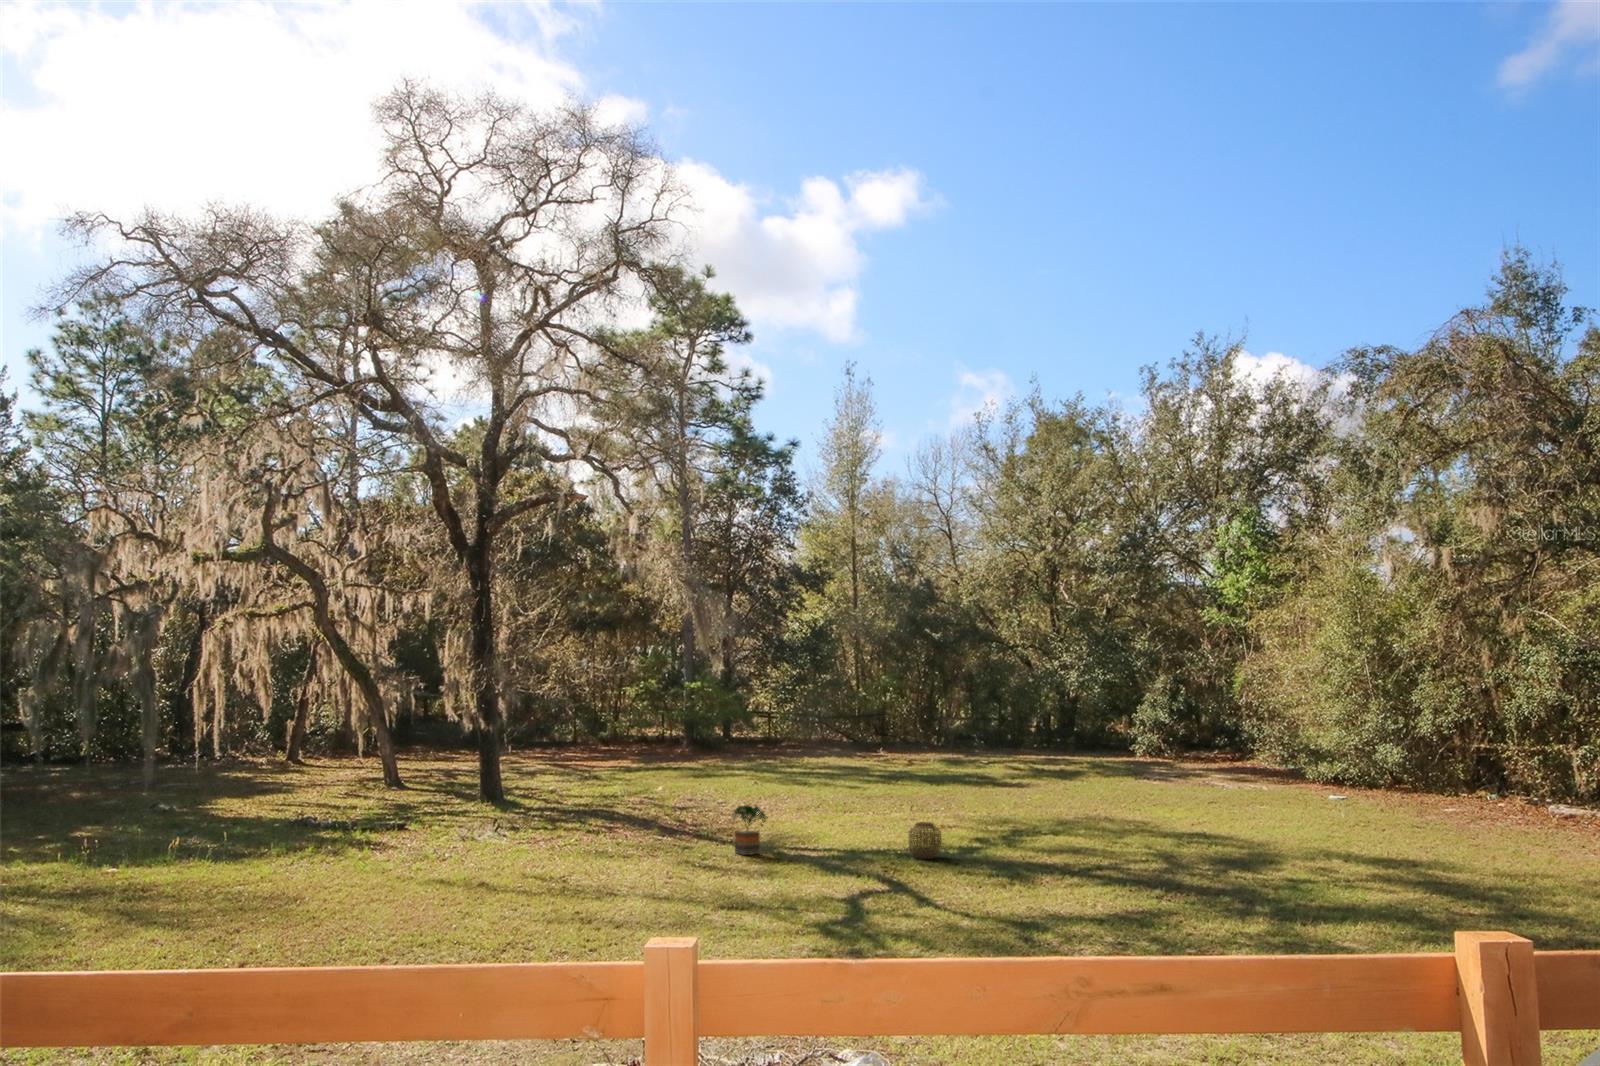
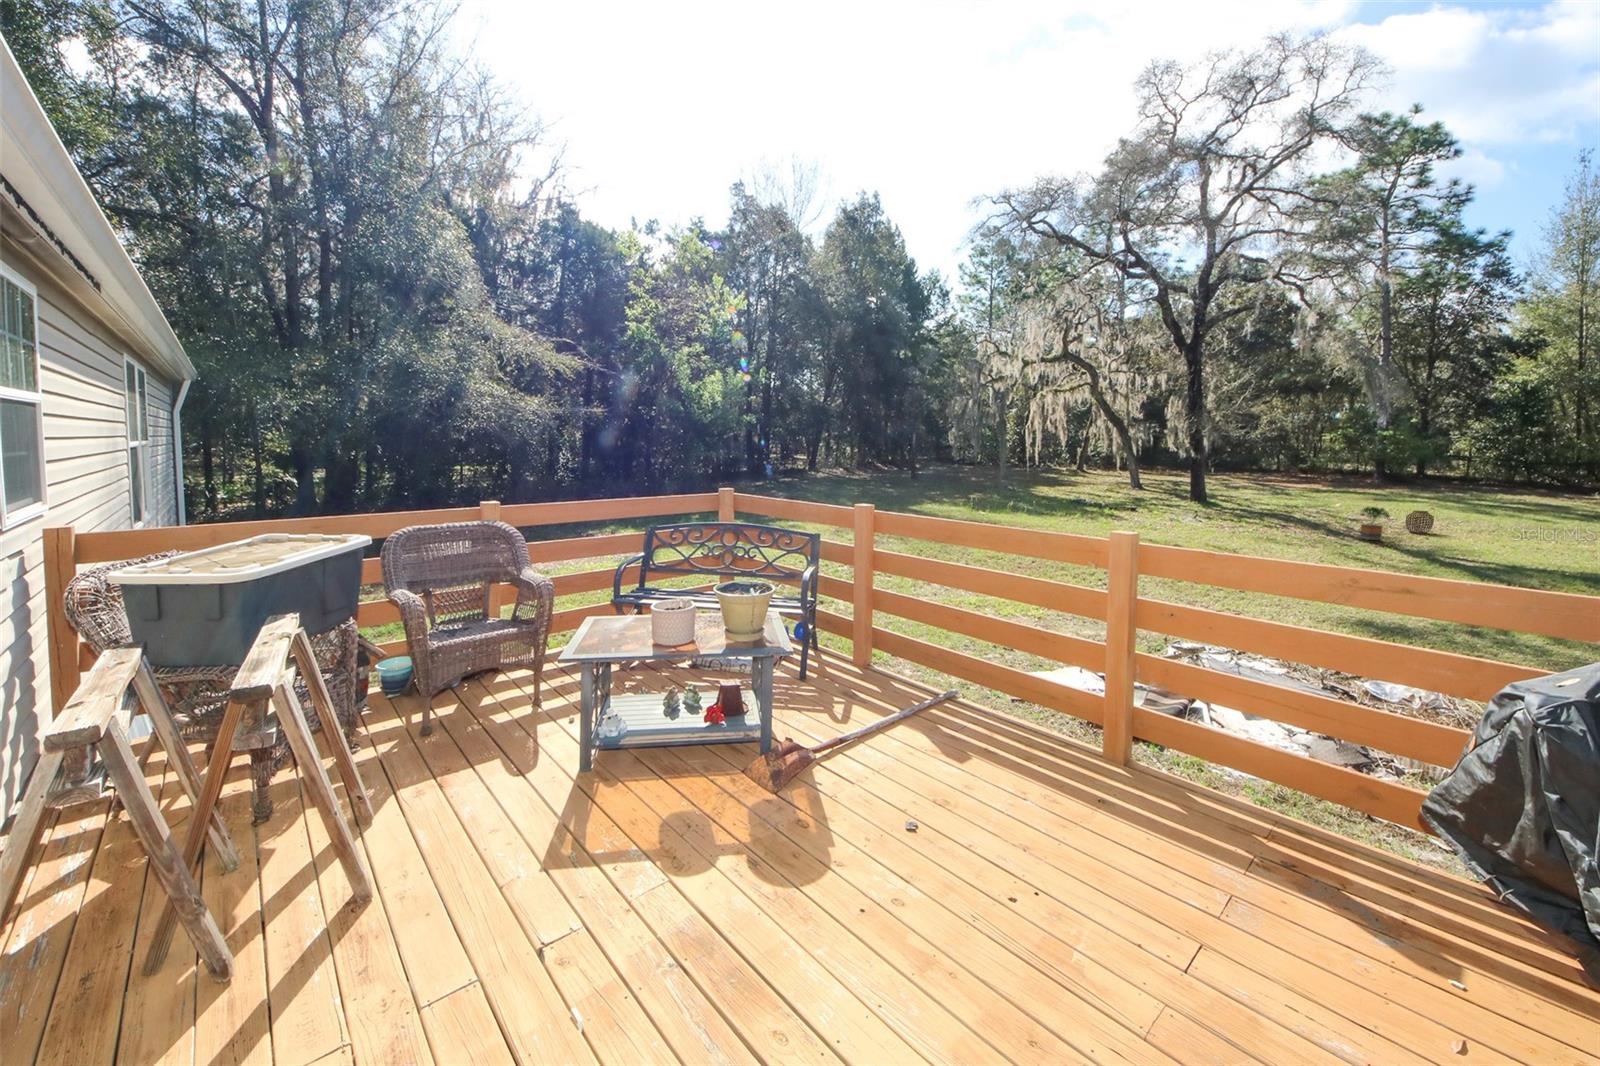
woven basket: present [909,822,942,859] -> present [1405,510,1434,534]

